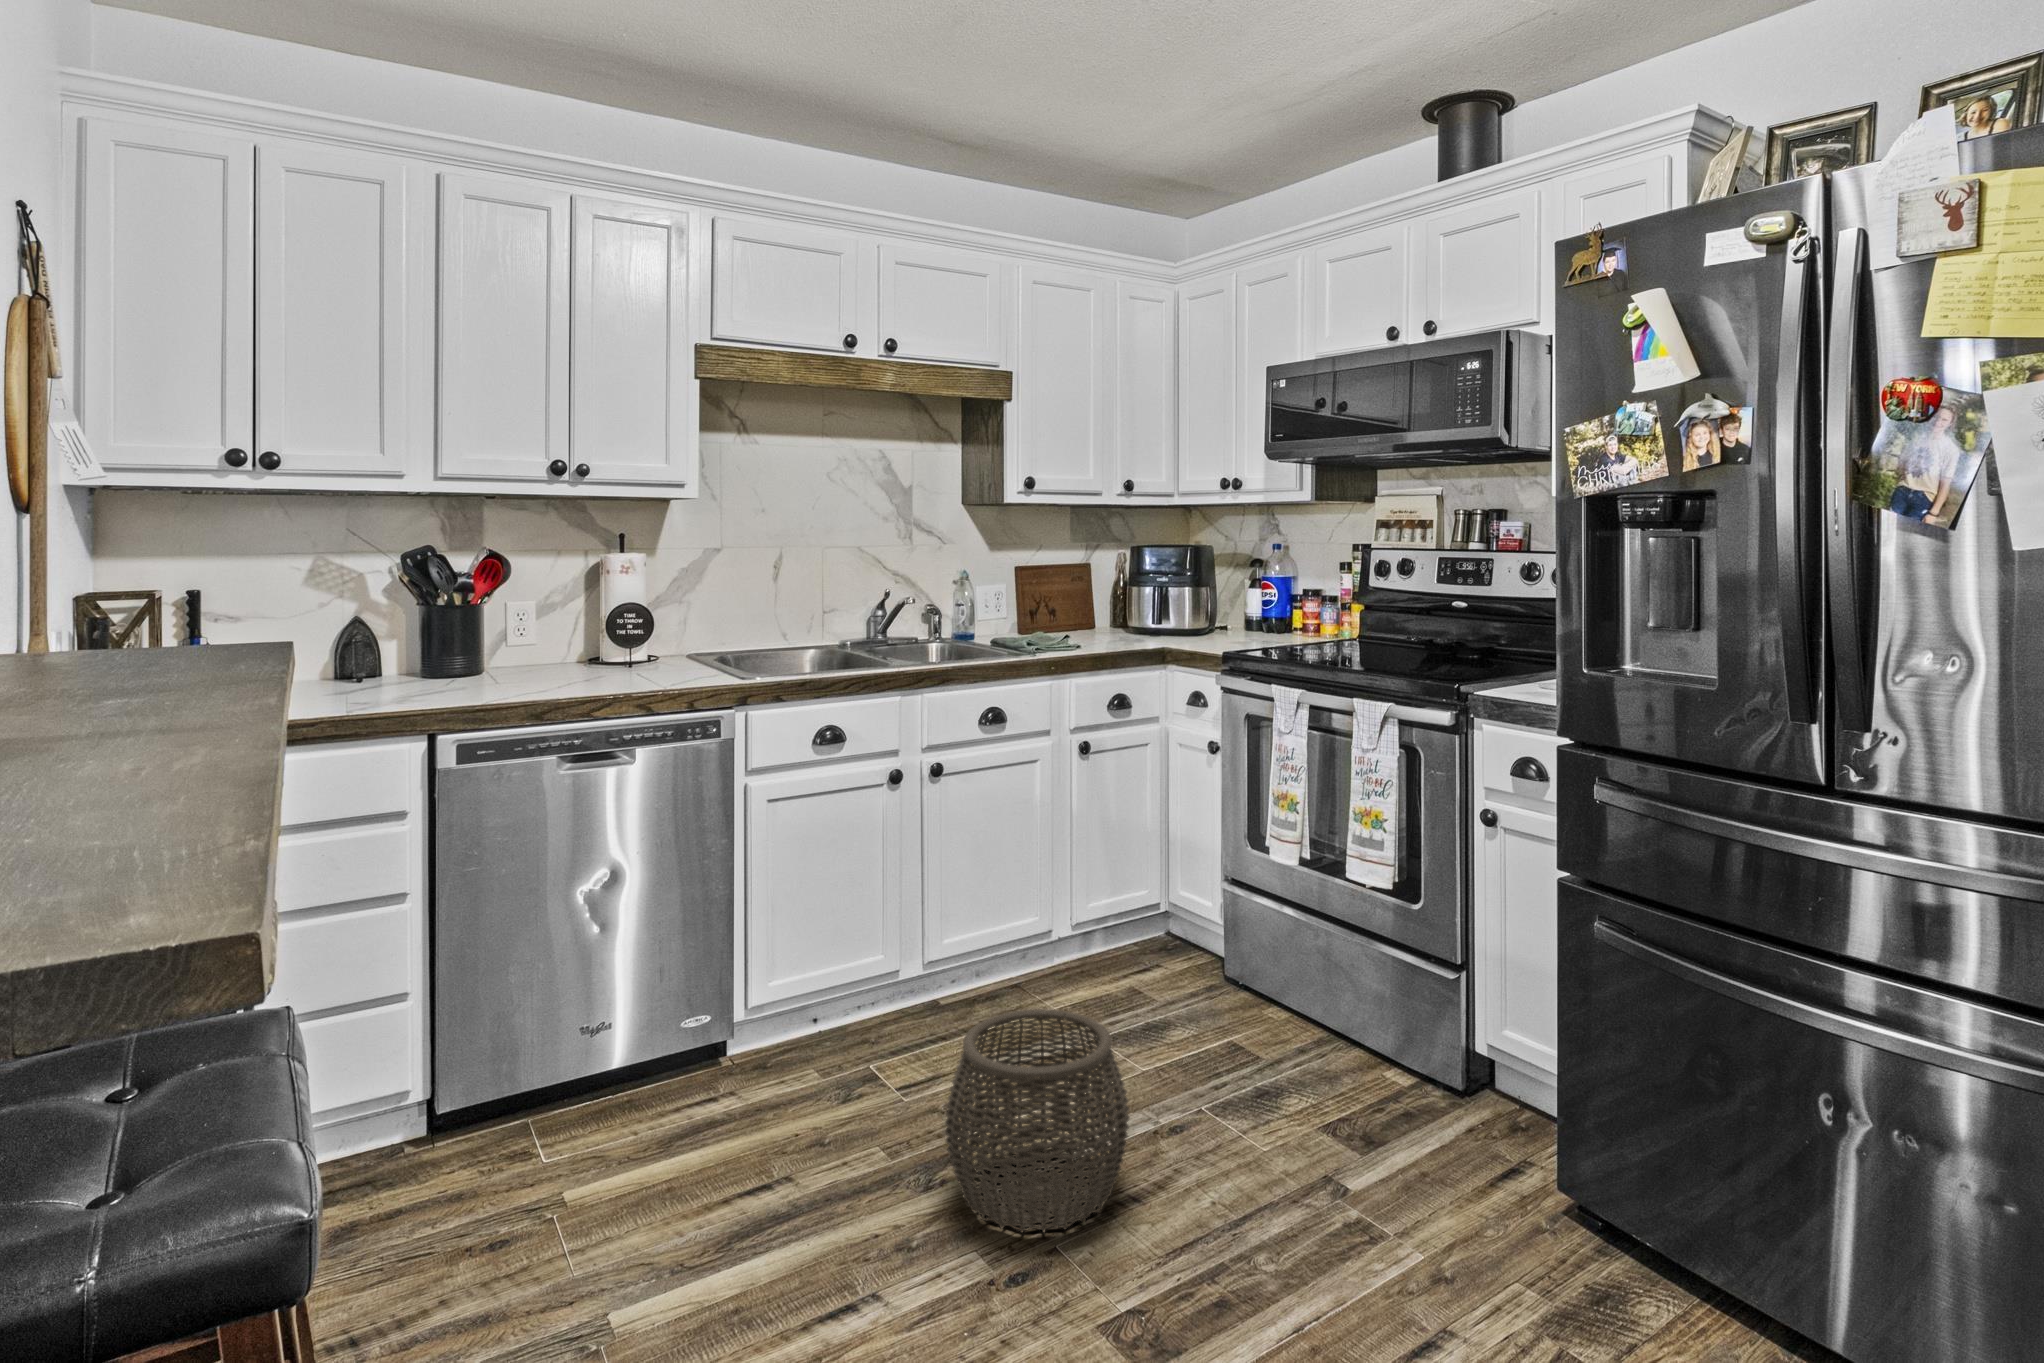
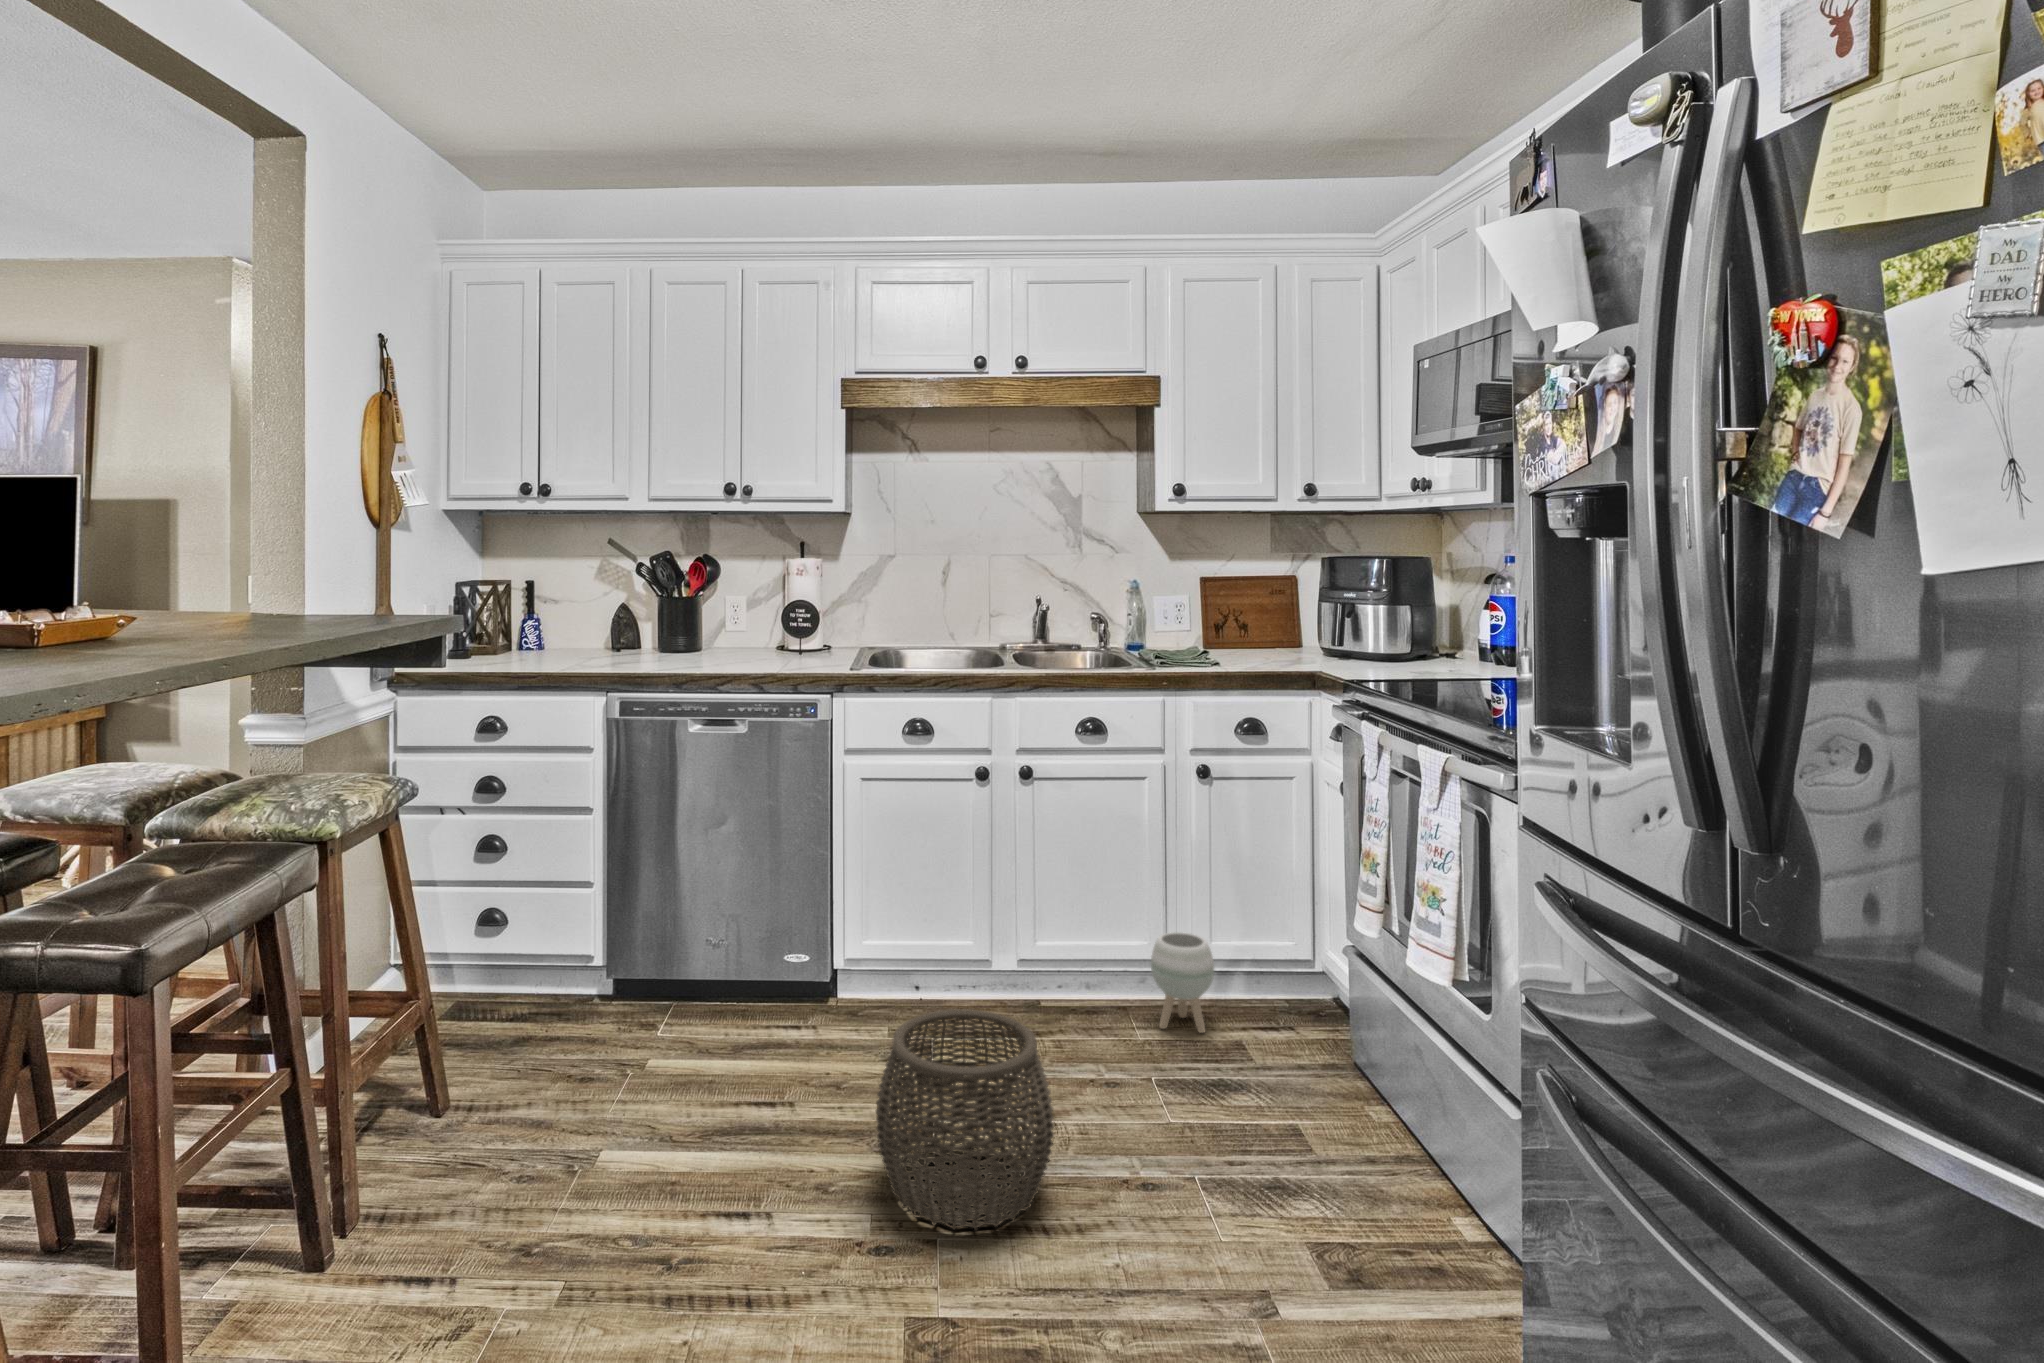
planter: none [1052,904,1111,1000] -> present [1151,932,1214,1033]

